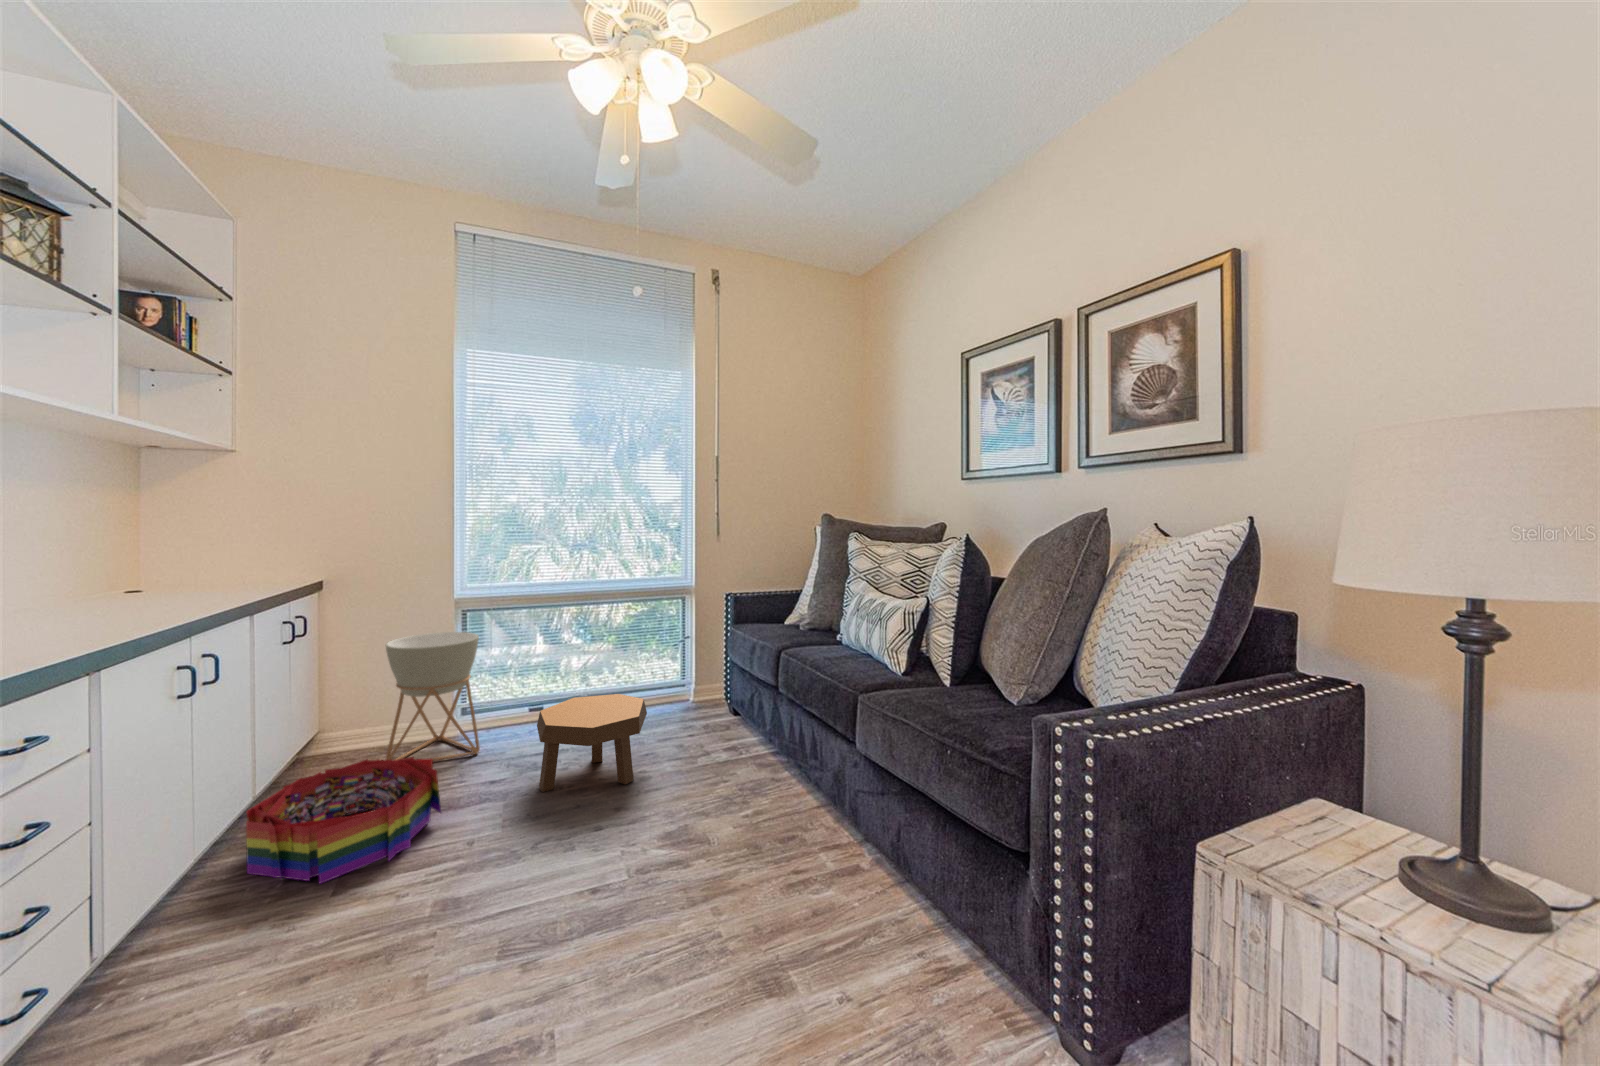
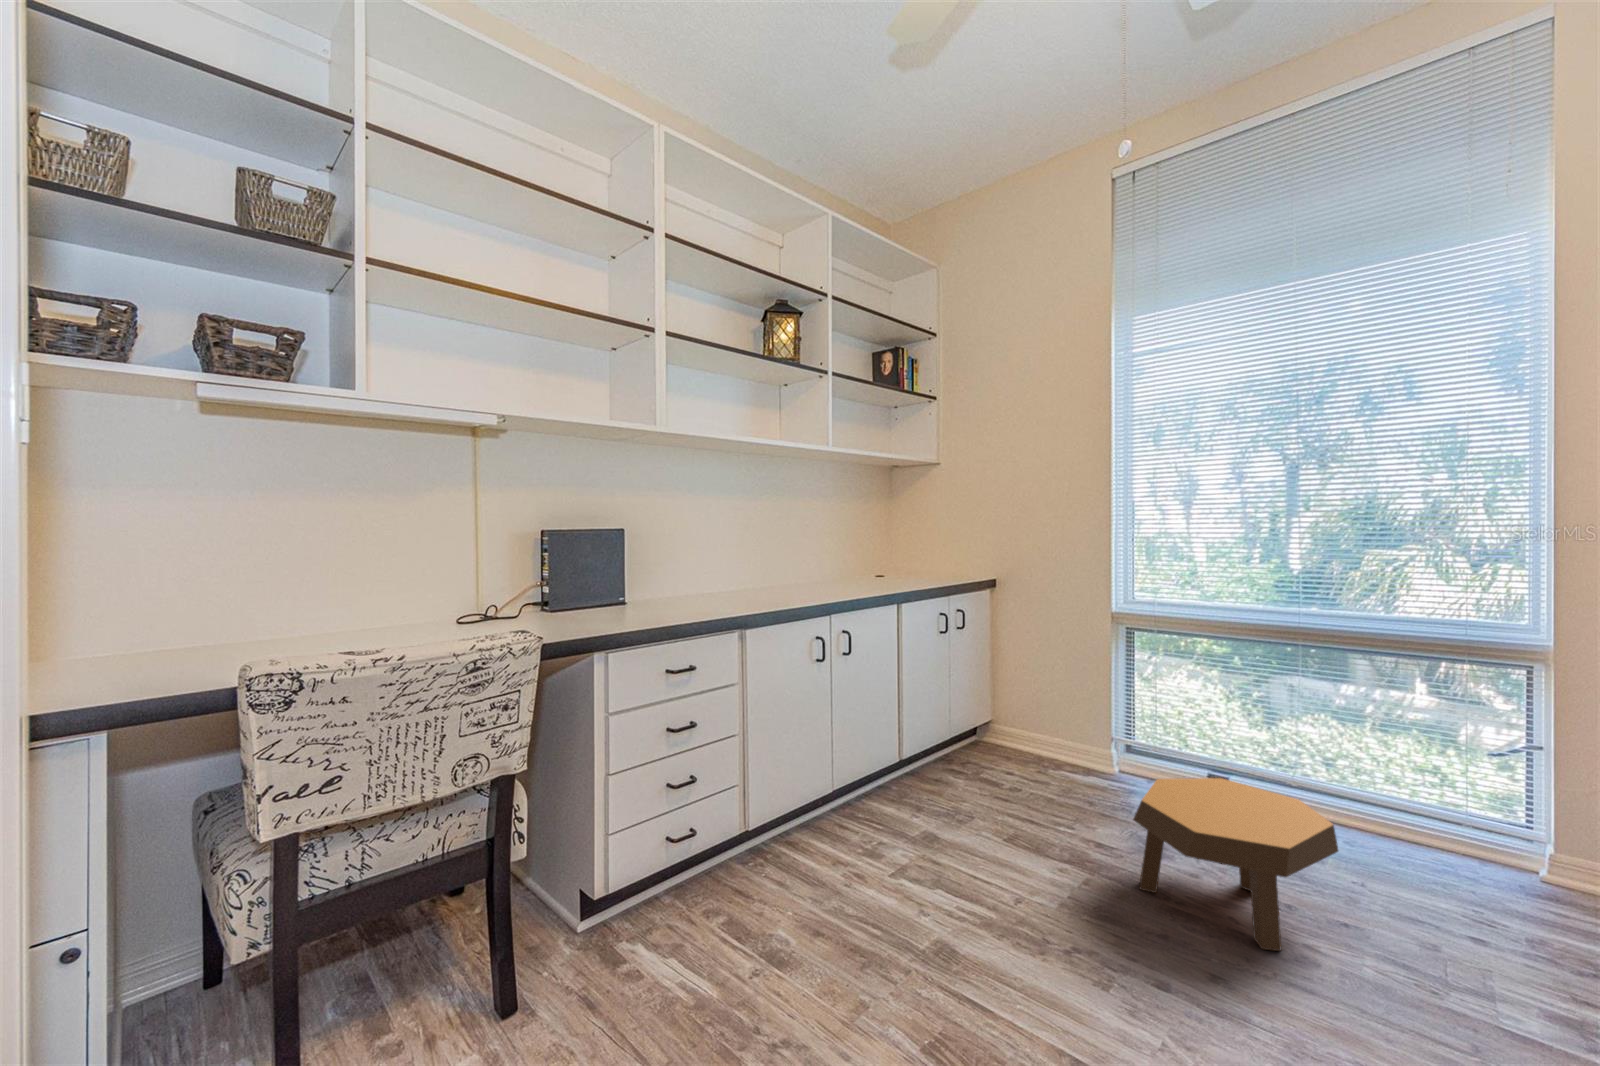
planter: present [386,632,480,761] -> none [1023,646,1126,804]
storage bin: present [246,757,441,884] -> none [871,758,1026,873]

